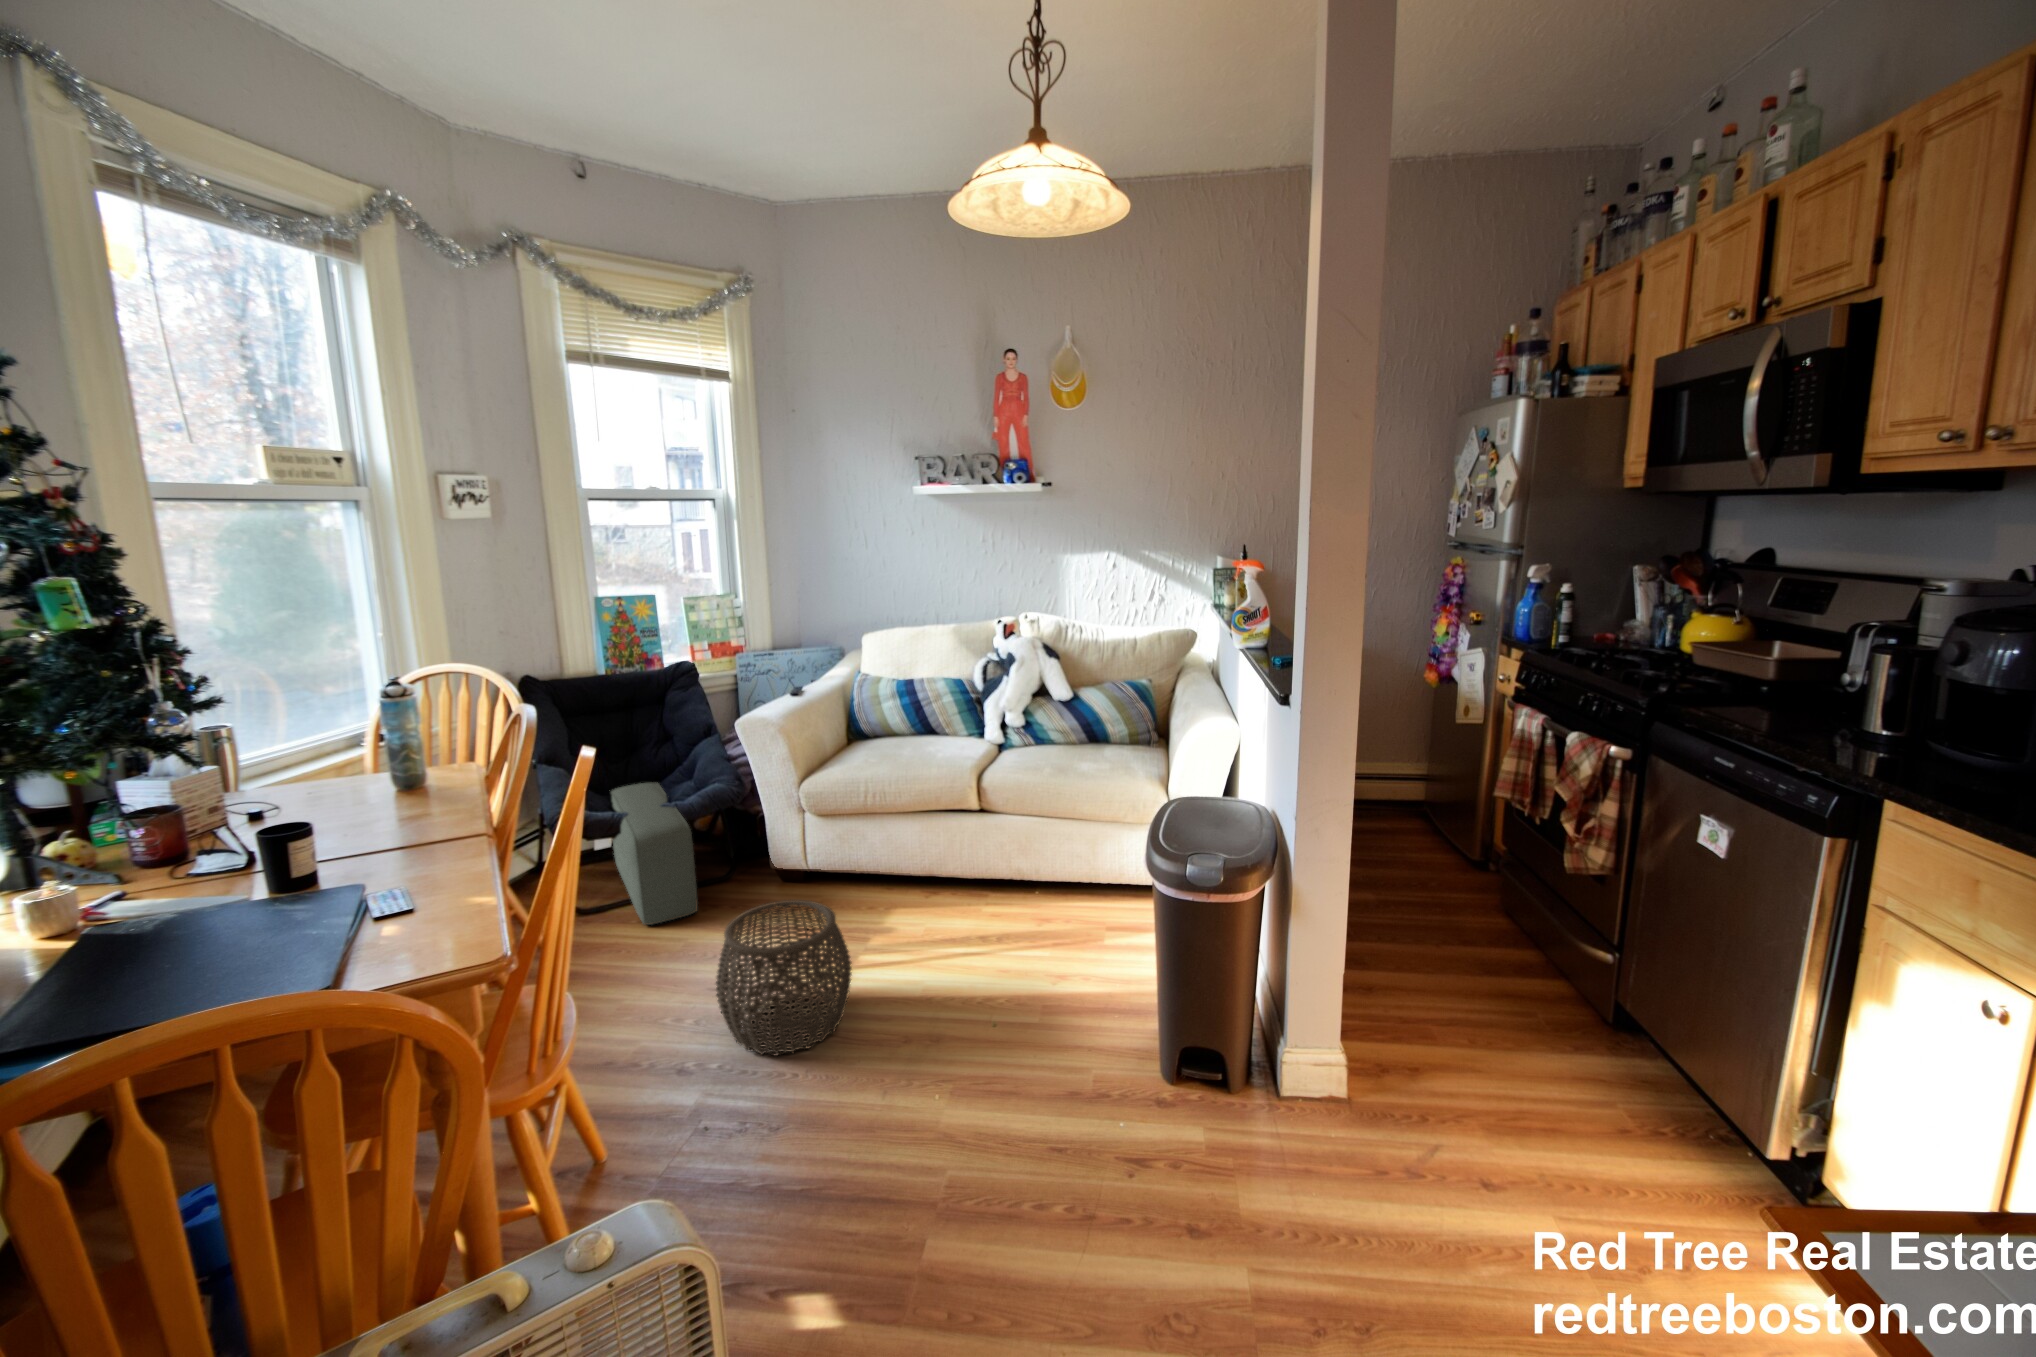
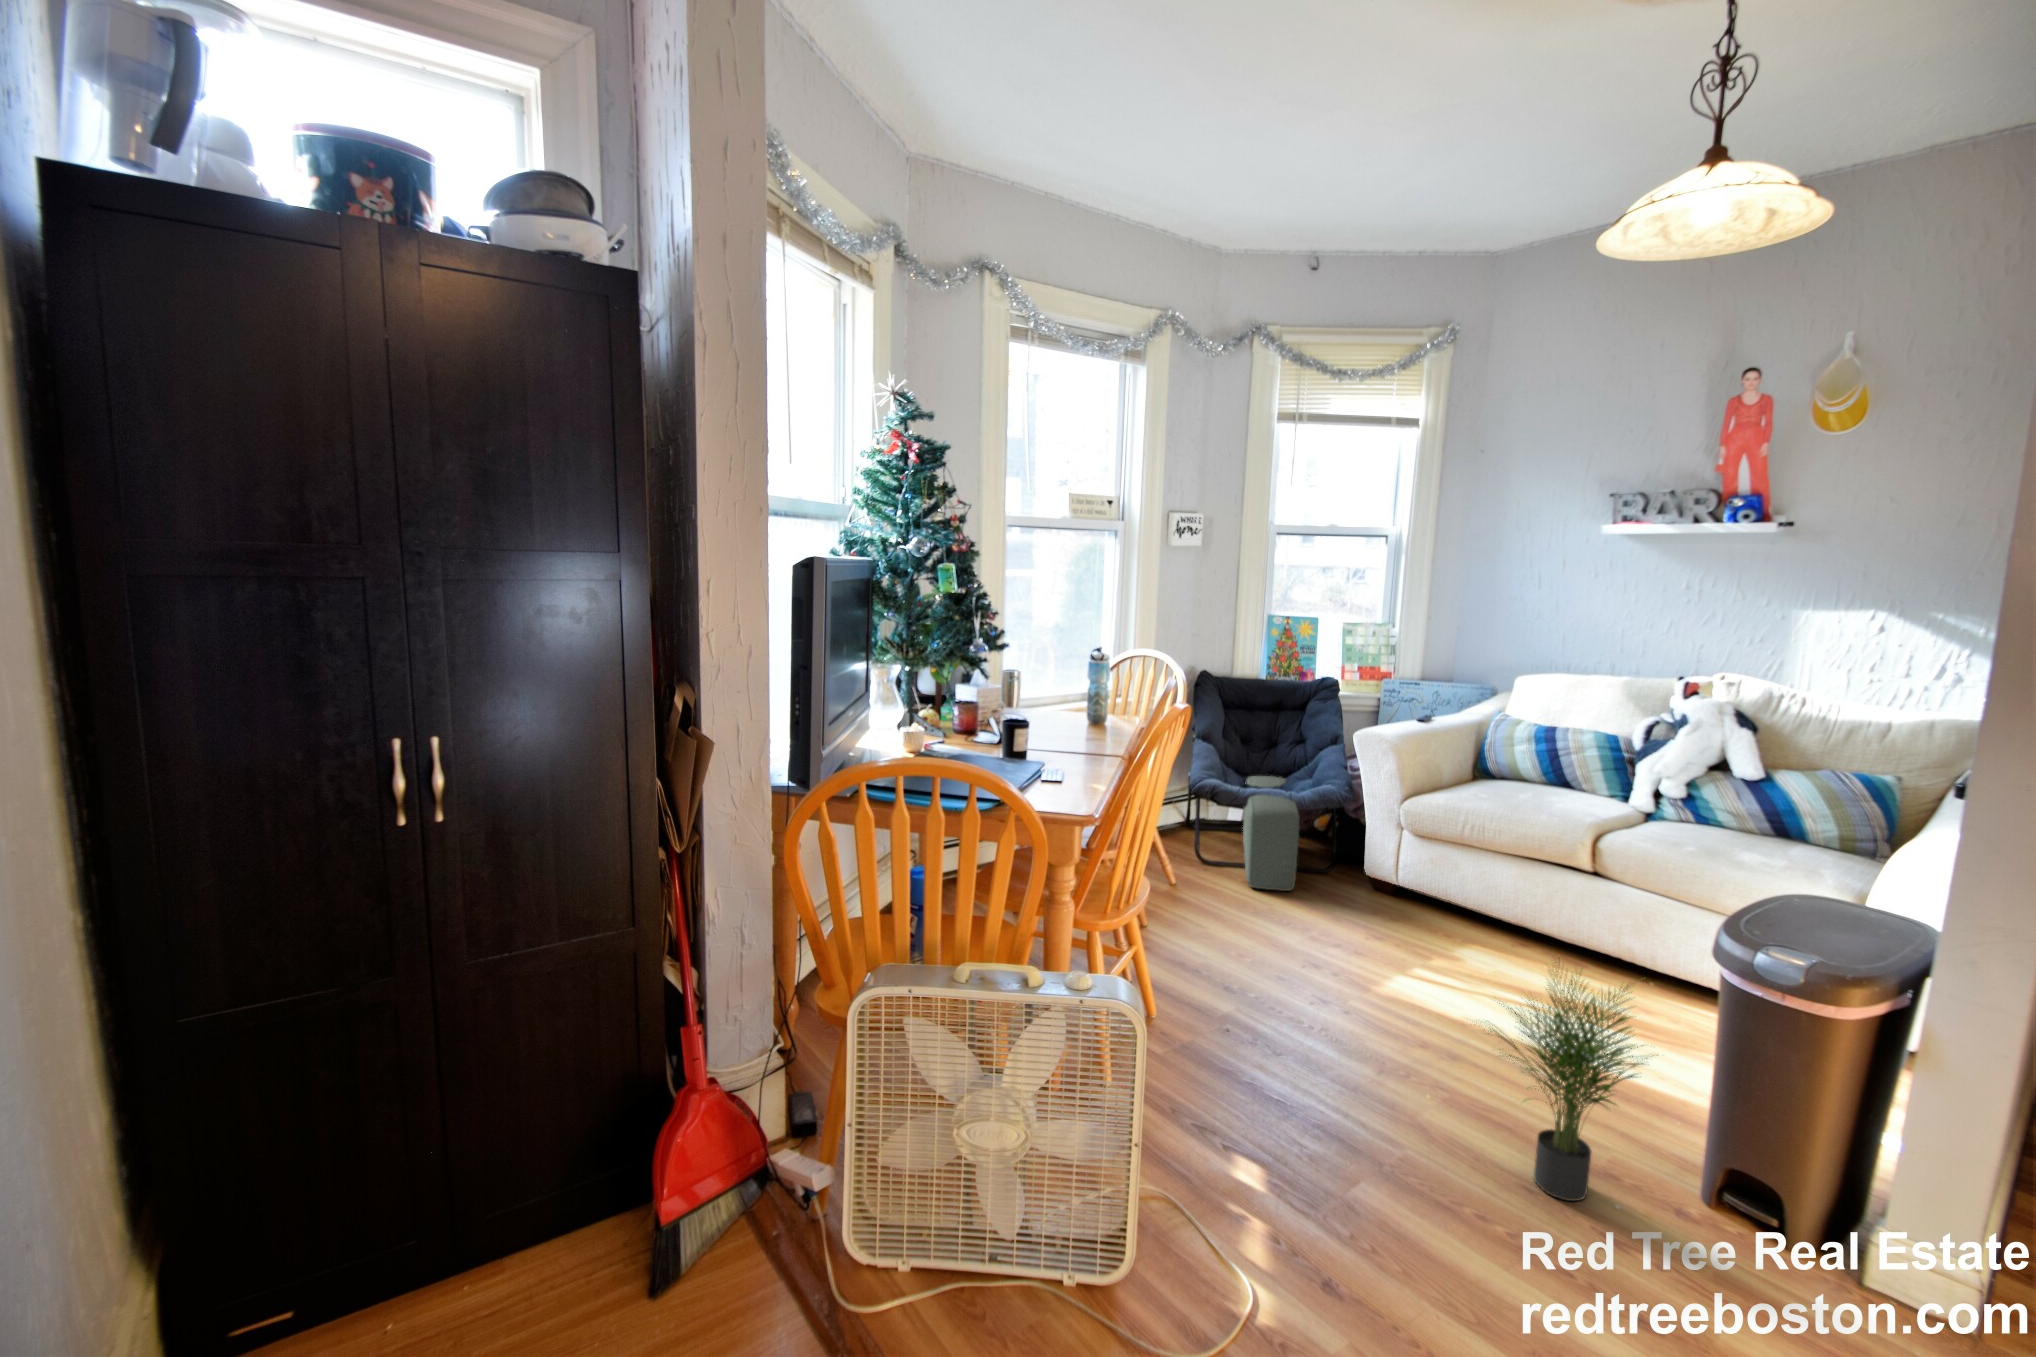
woven basket: present [716,900,852,1056] -> none [1276,880,1396,1008]
potted plant: none [990,938,1171,1181] -> present [1488,958,1654,1201]

